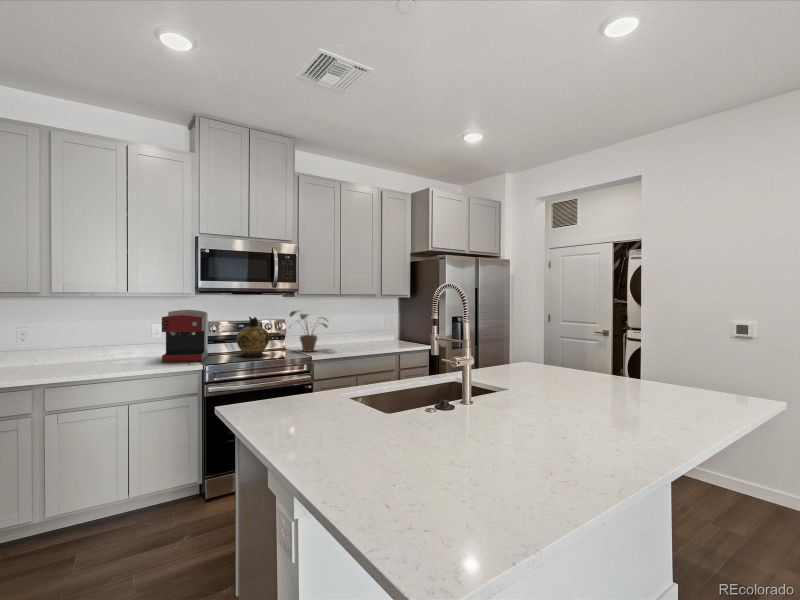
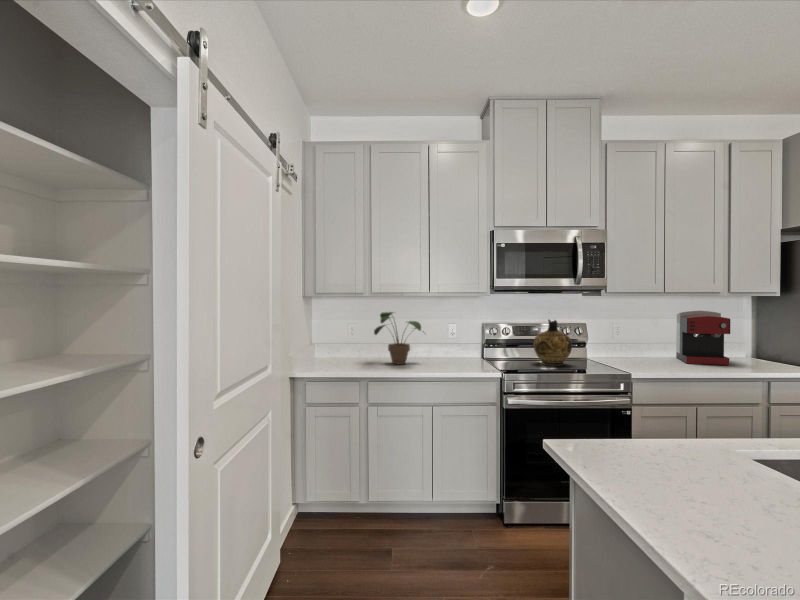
coffee maker: present [162,310,208,362] -> present [676,311,730,365]
potted plant: present [290,310,327,352] -> present [374,312,421,364]

